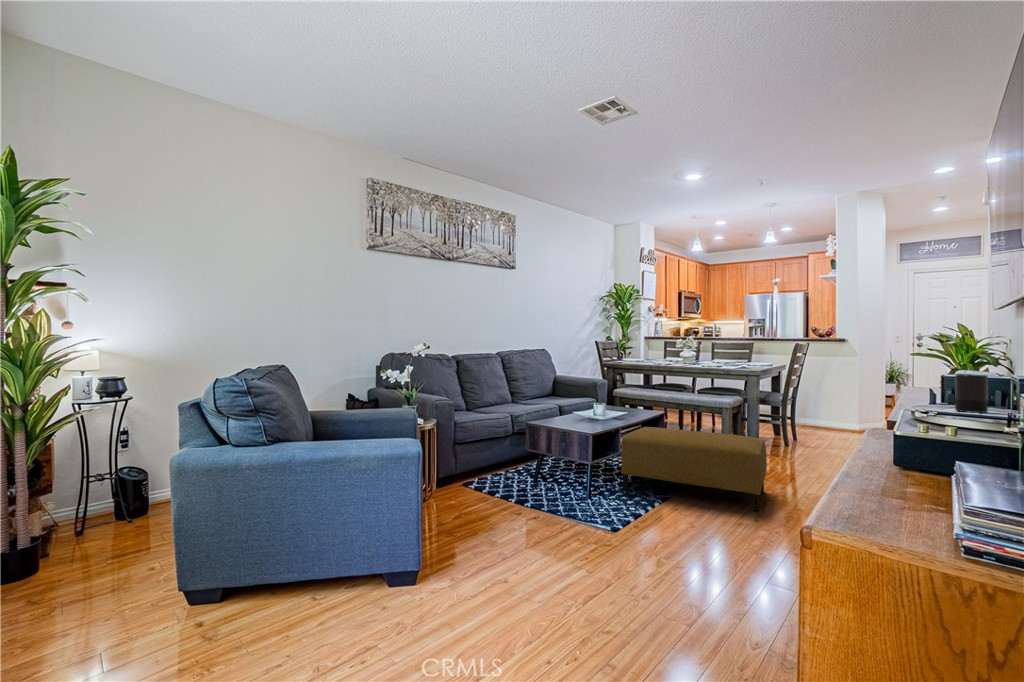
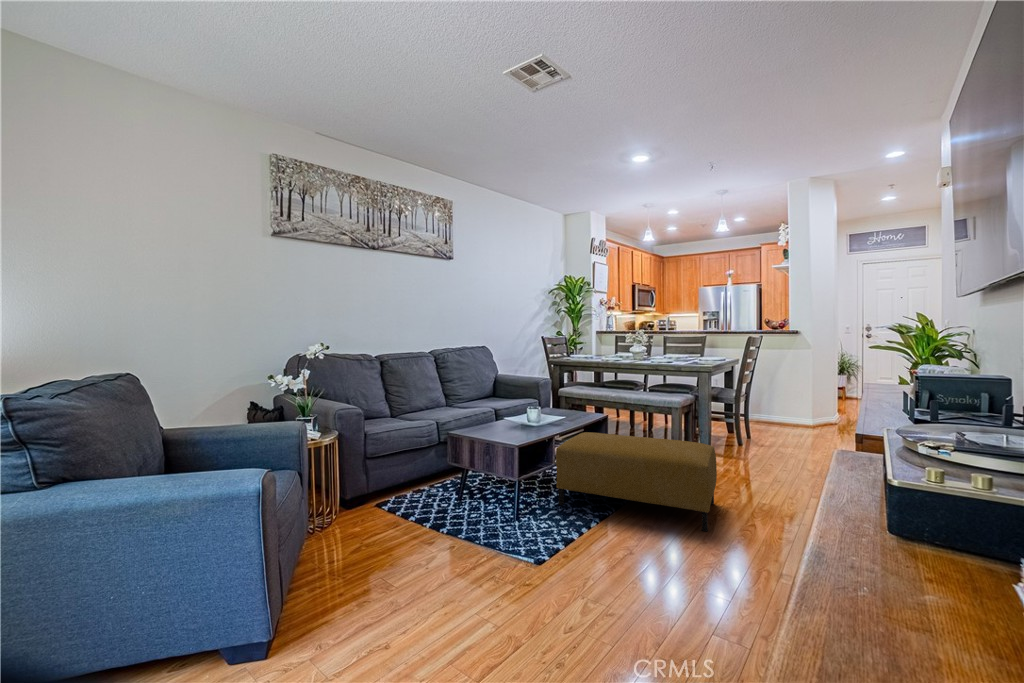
candle: present [955,372,988,413] -> none [949,373,994,431]

